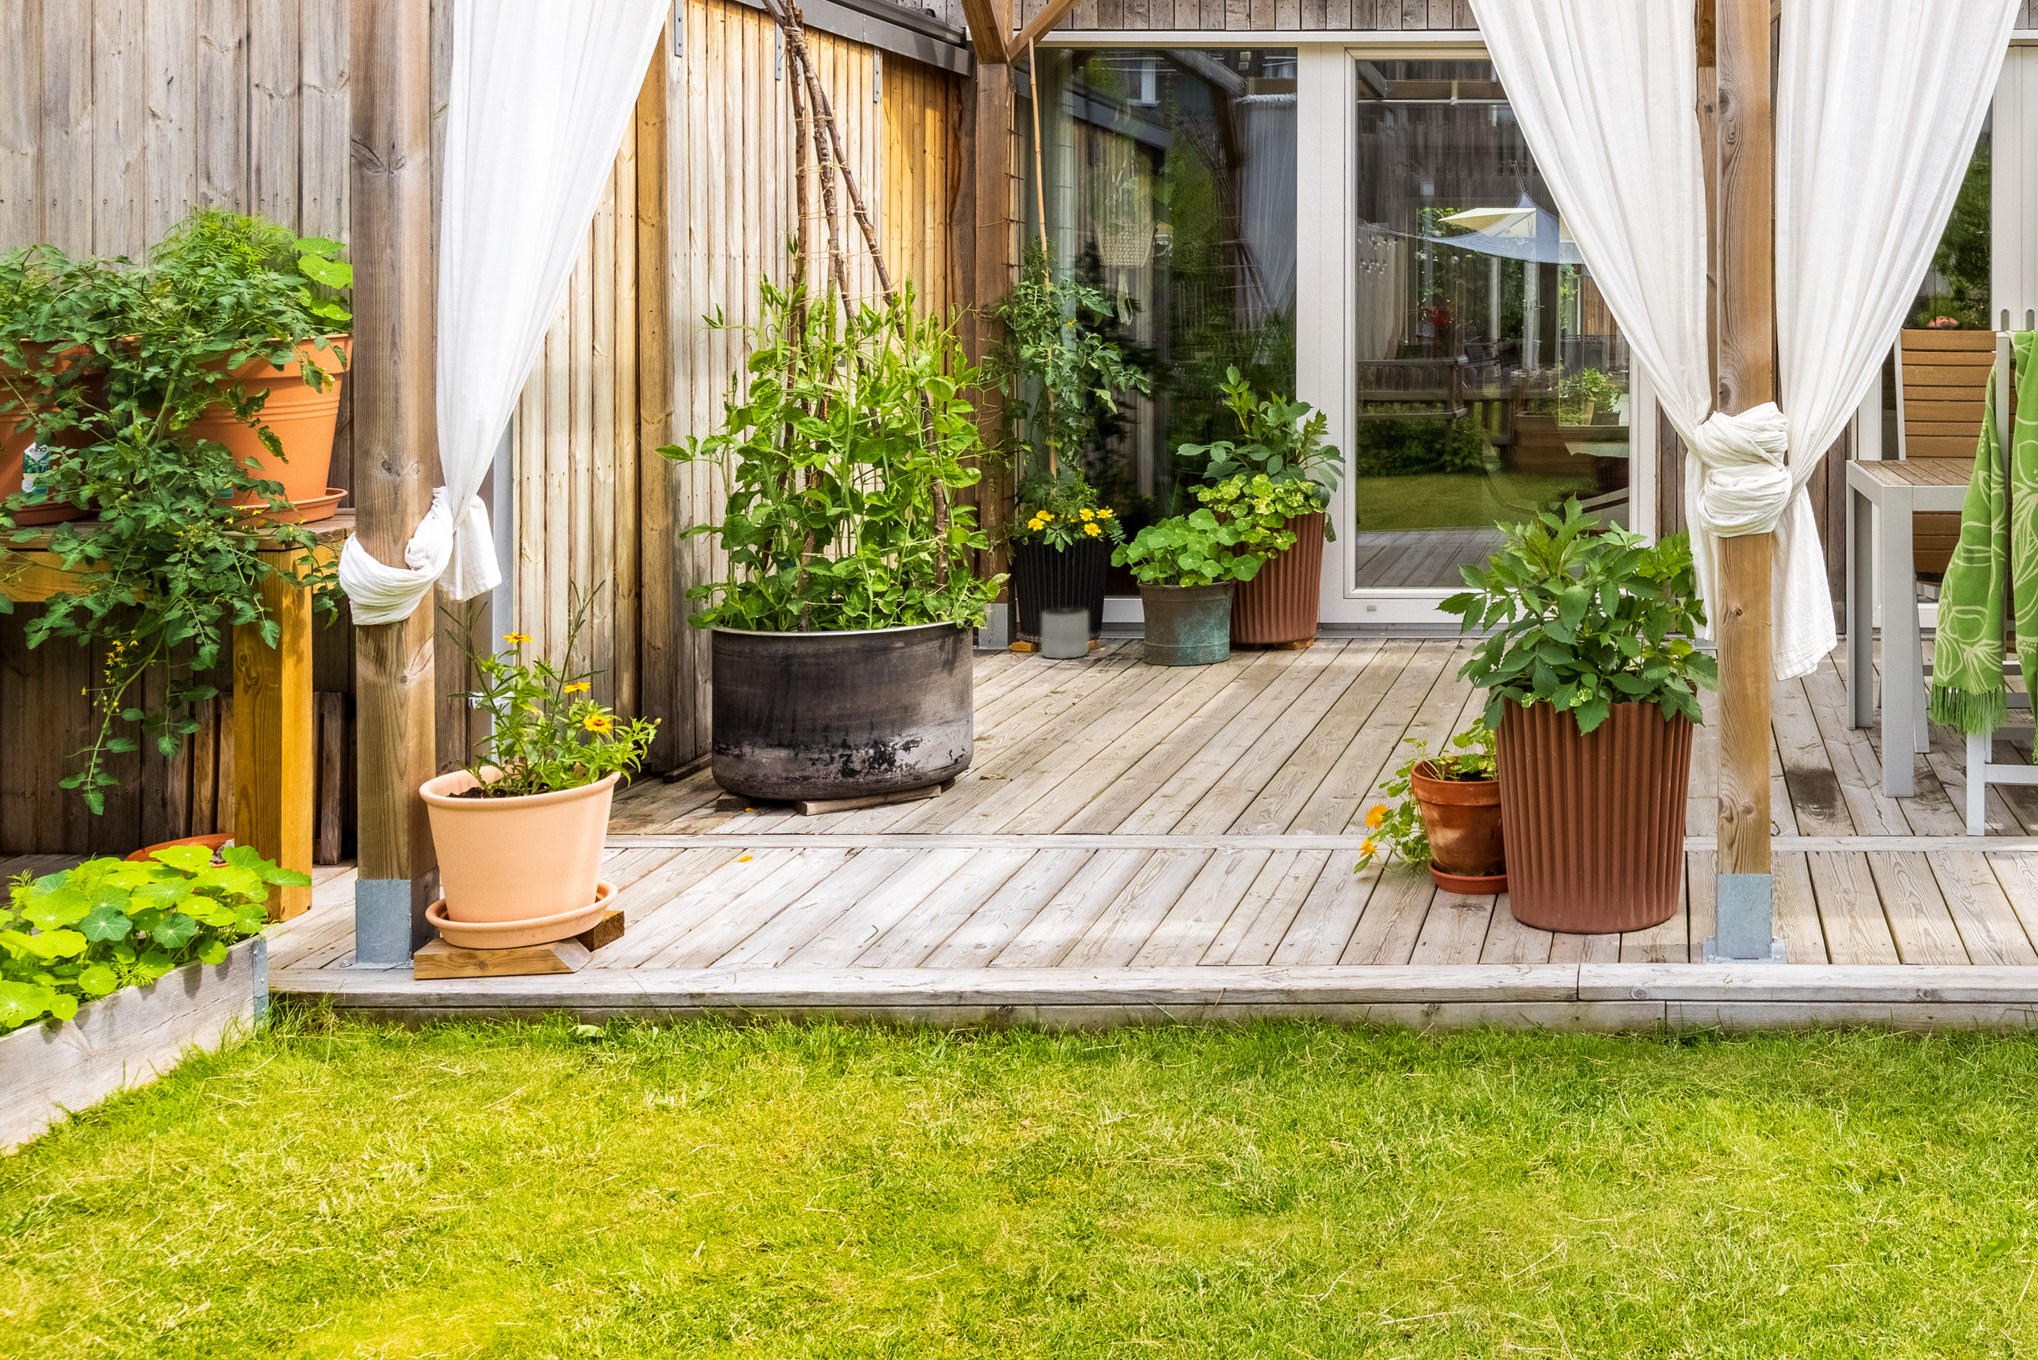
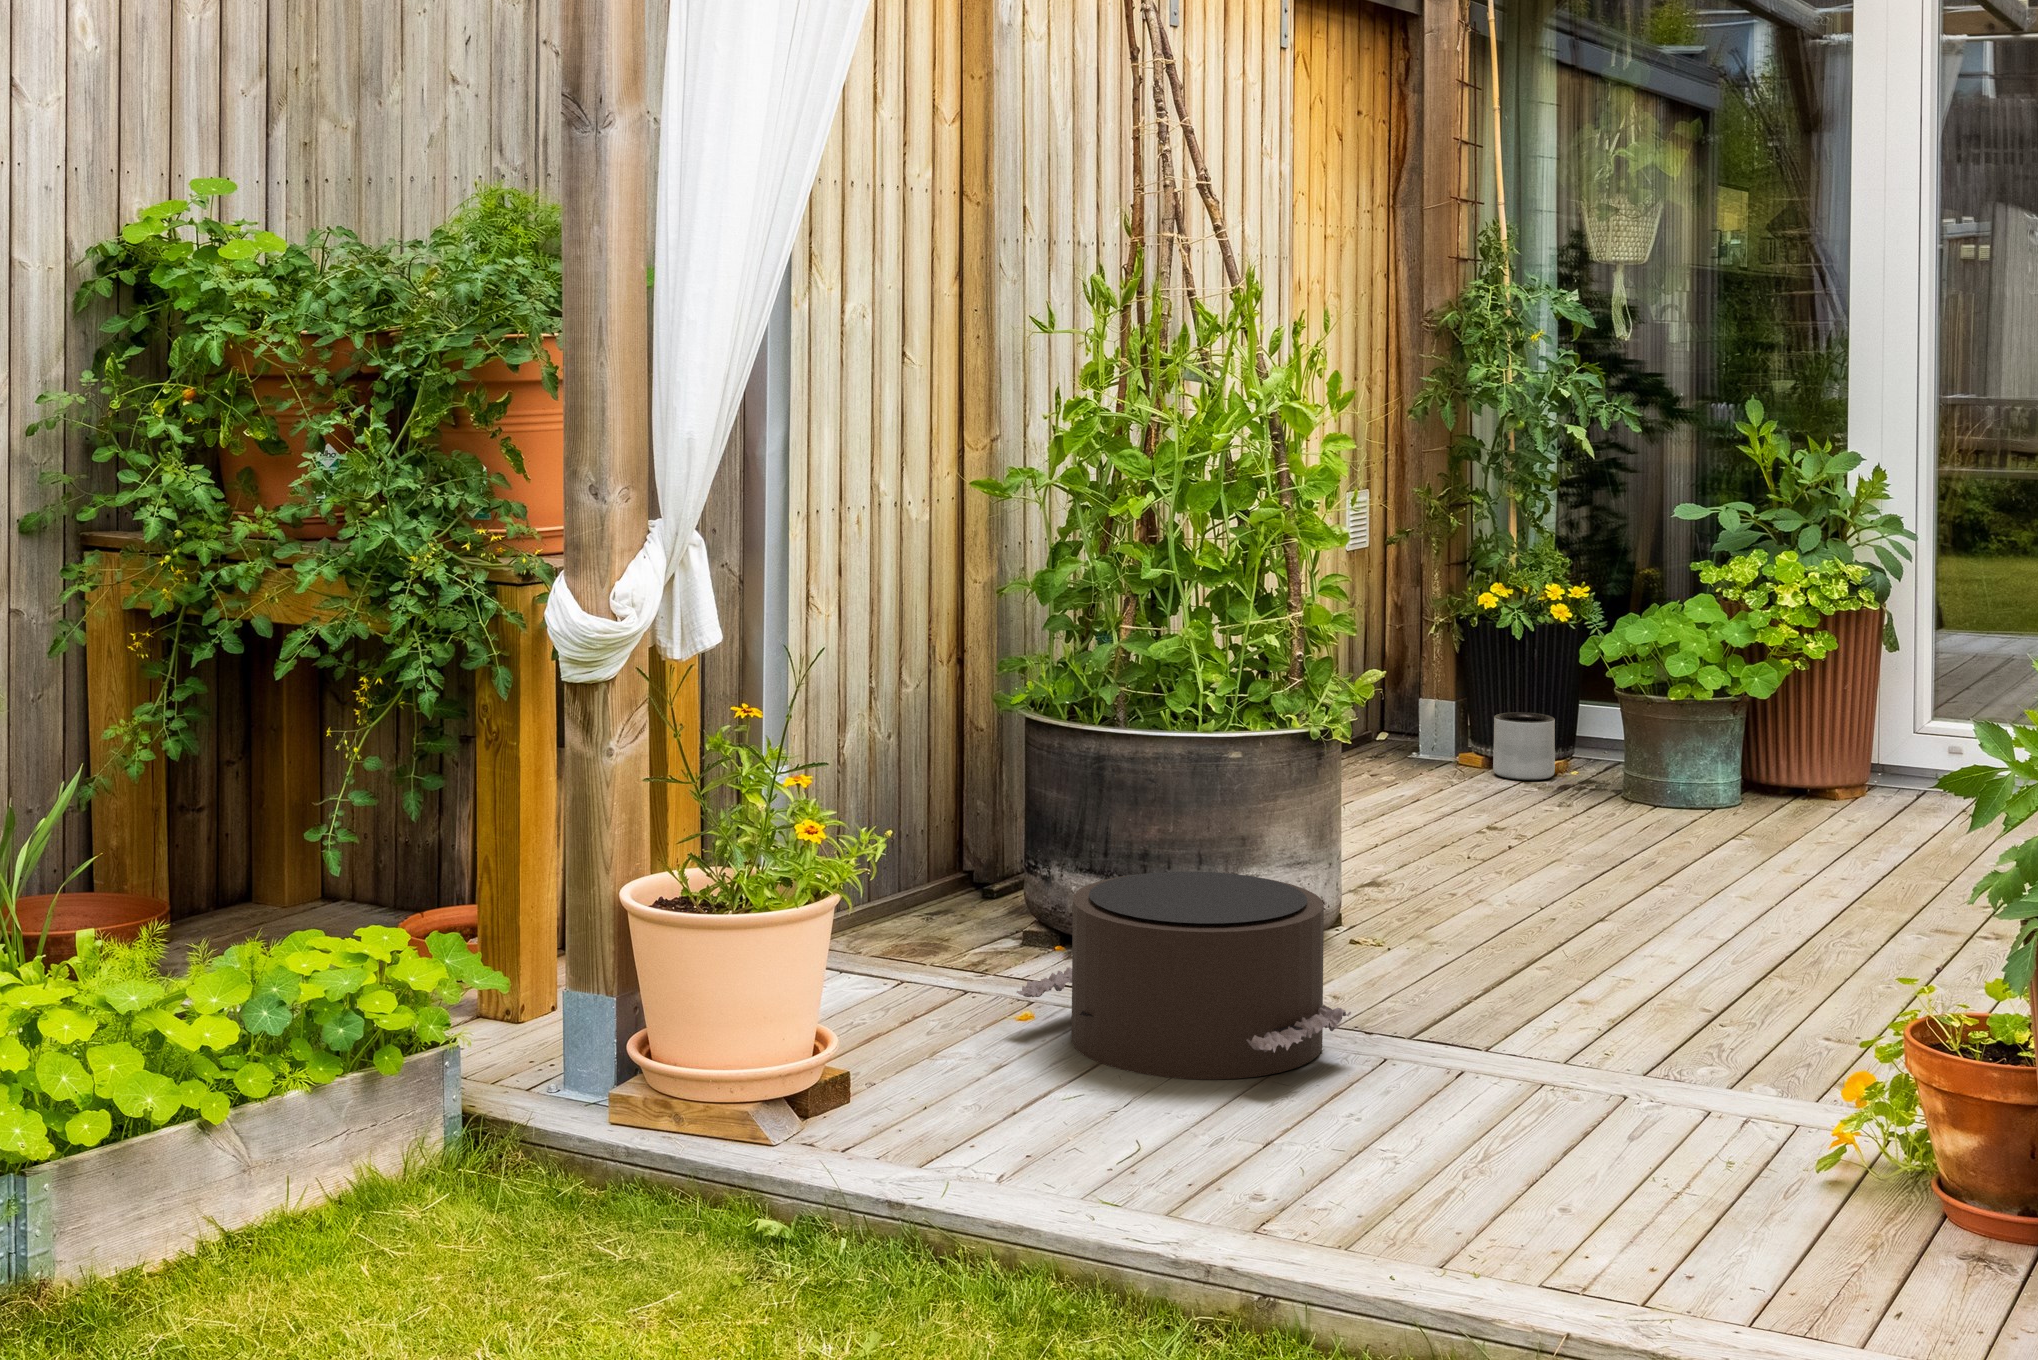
pouf: none [741,733,1011,886] -> present [1017,871,1351,1080]

